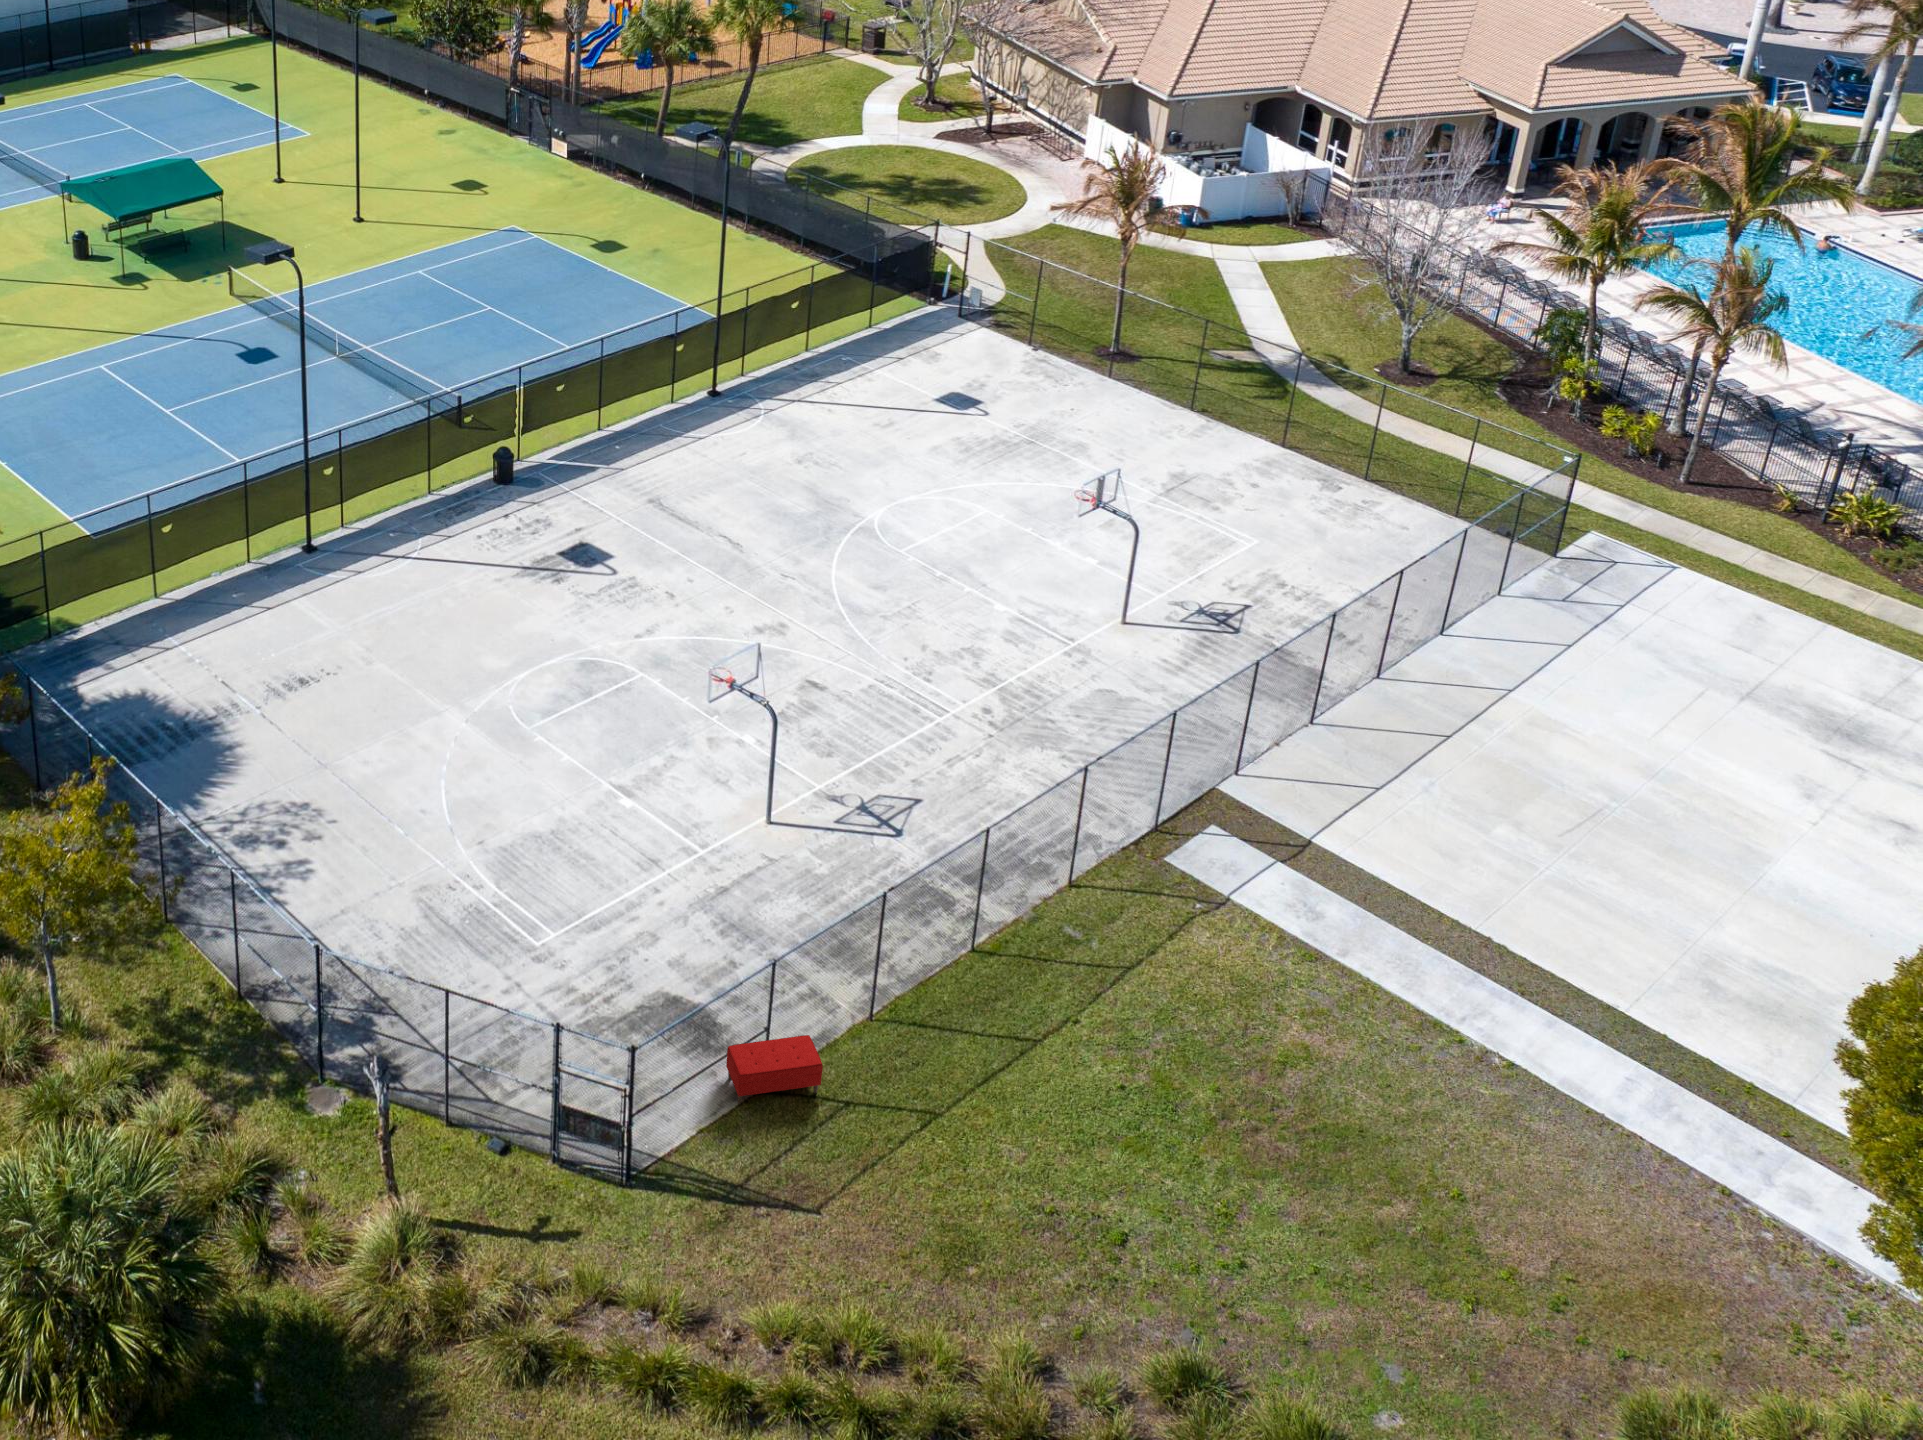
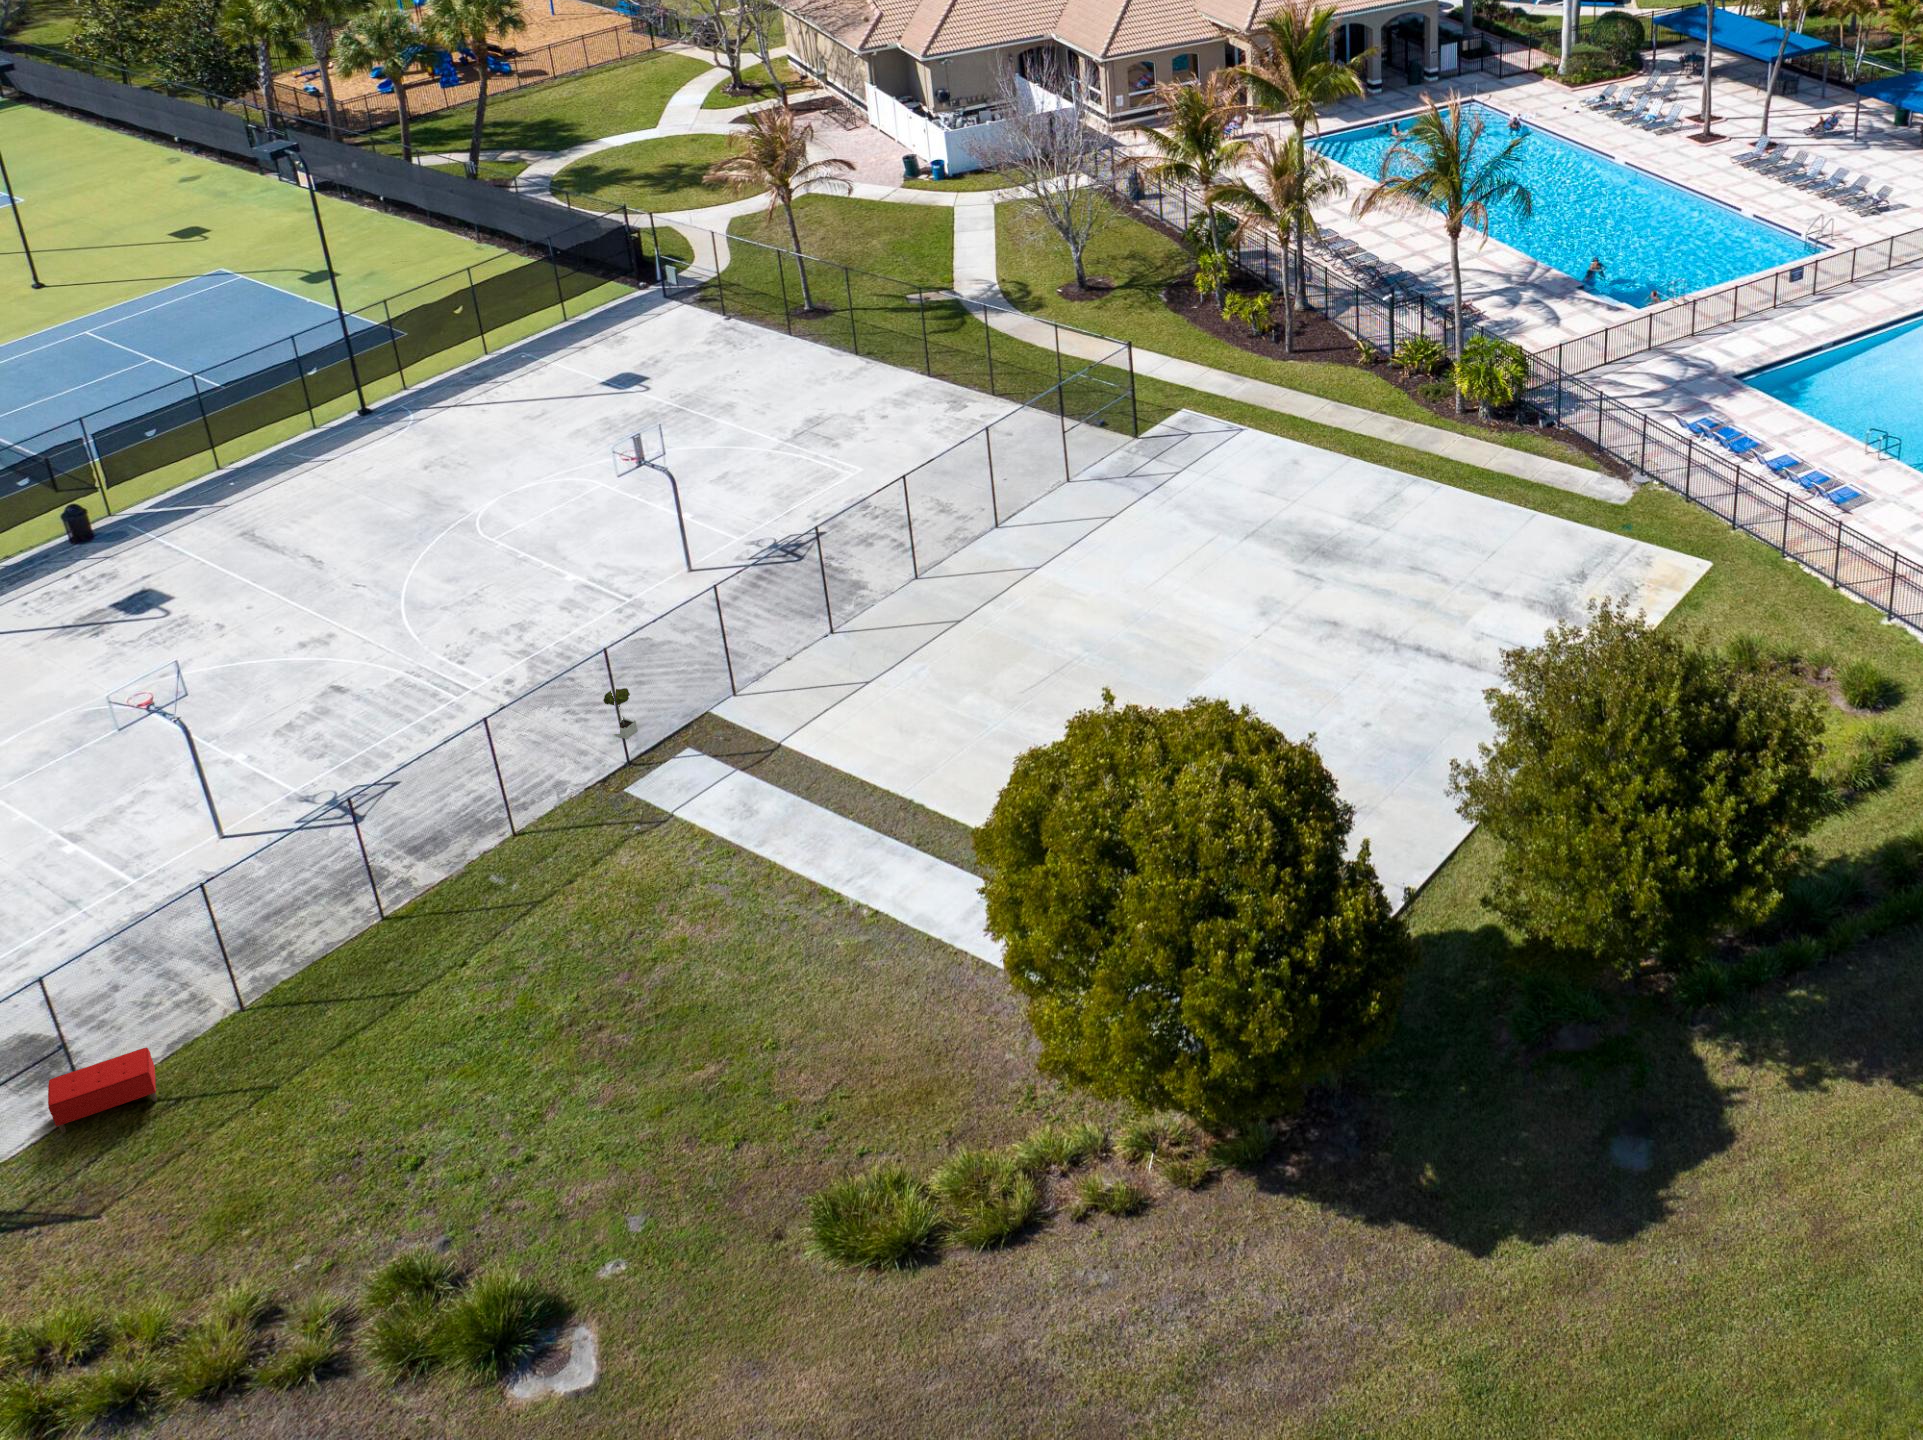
potted tree: none [1115,743,1146,797] -> present [603,688,637,739]

